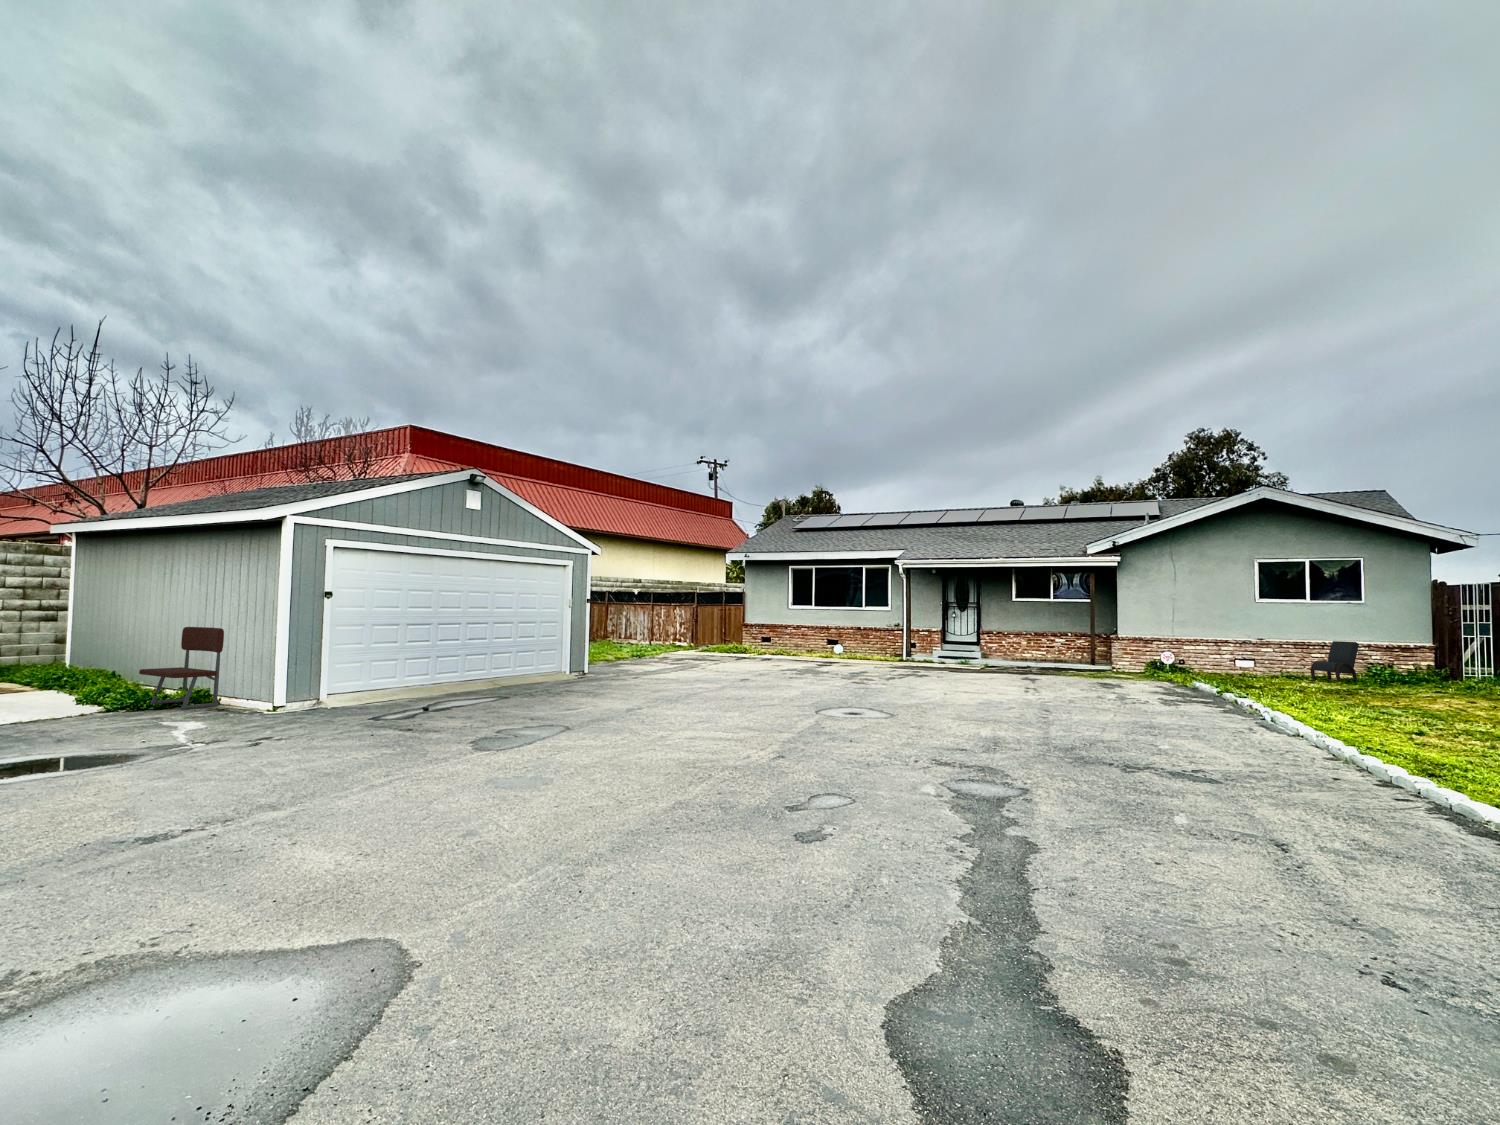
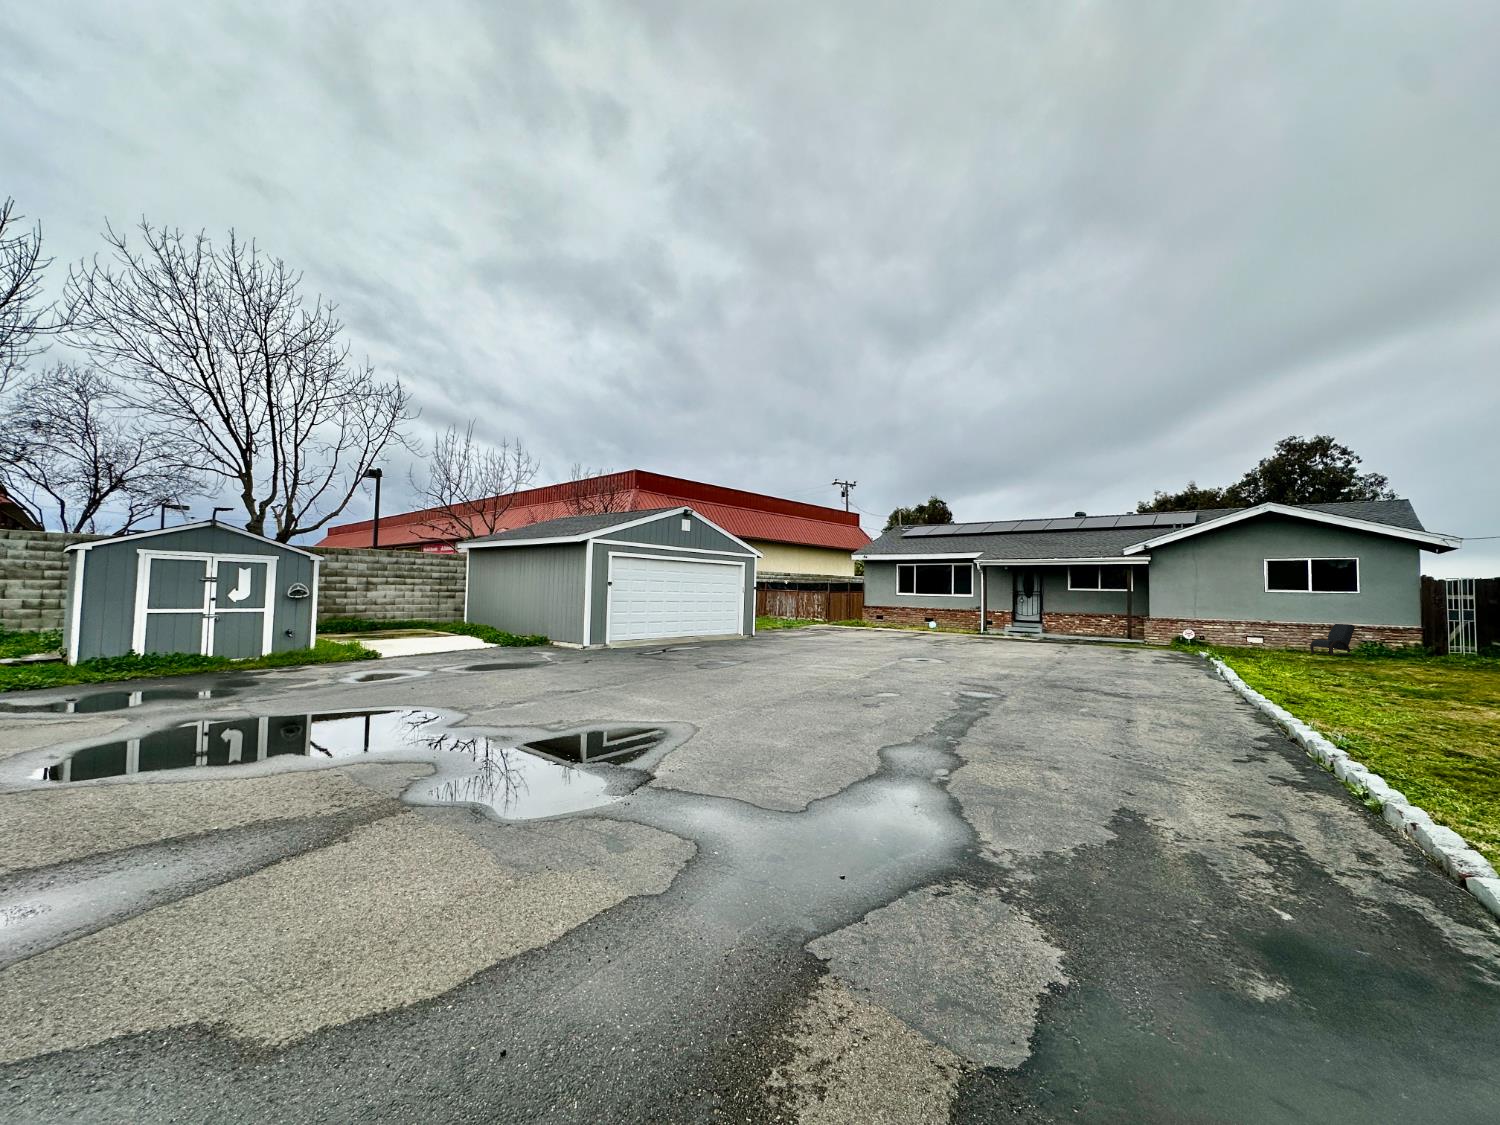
bench: present [139,627,224,709] -> none [515,601,555,644]

